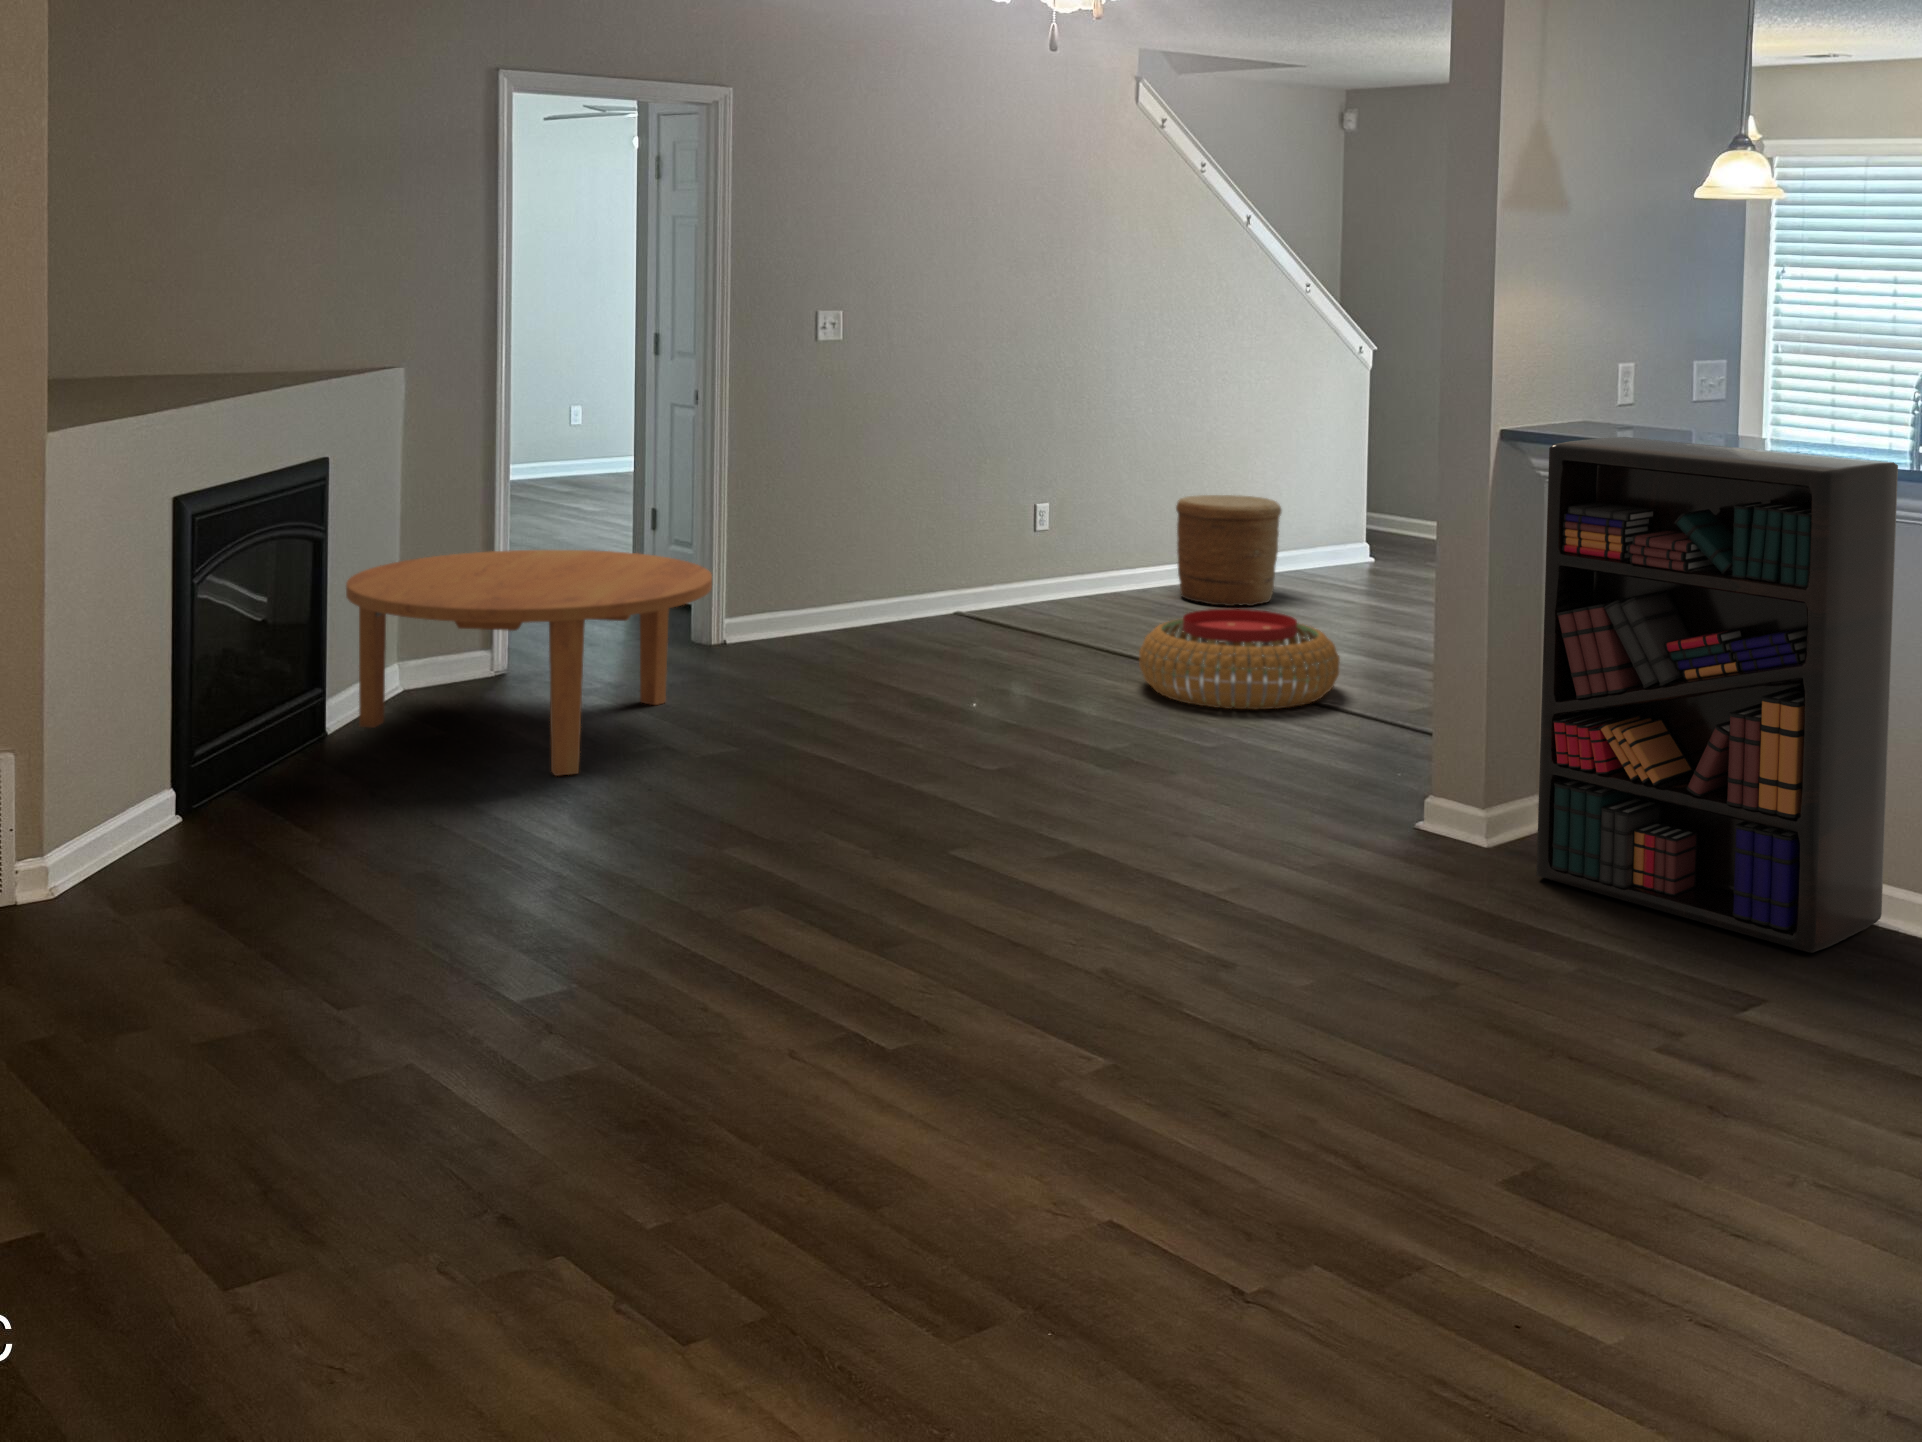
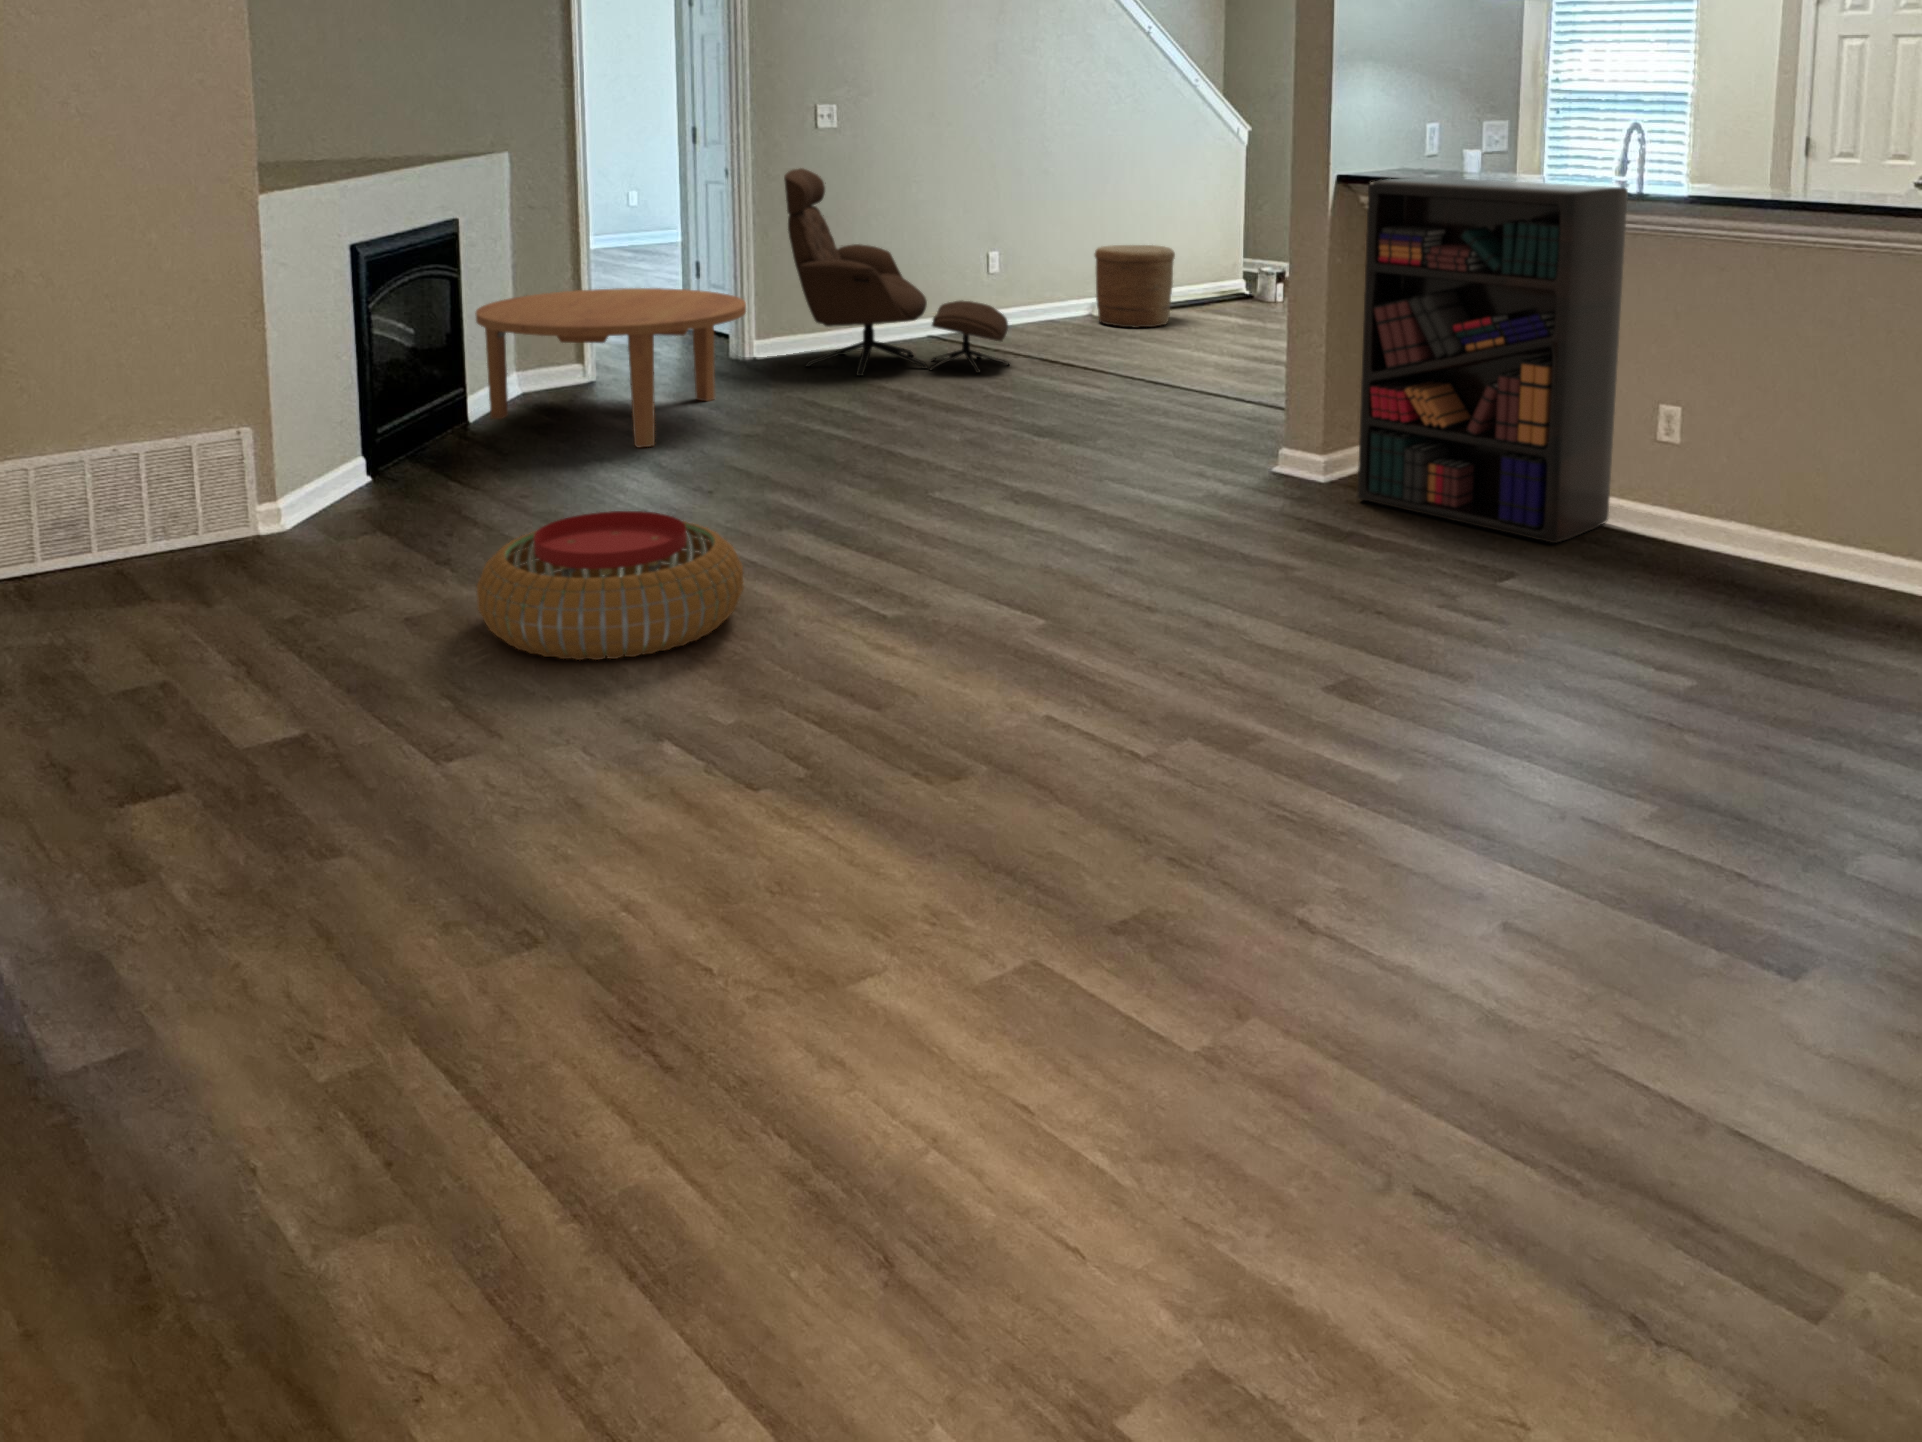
lounge chair: none [771,391,1063,671] -> present [784,168,1009,376]
pouf: present [1139,609,1340,709] -> present [477,511,744,660]

